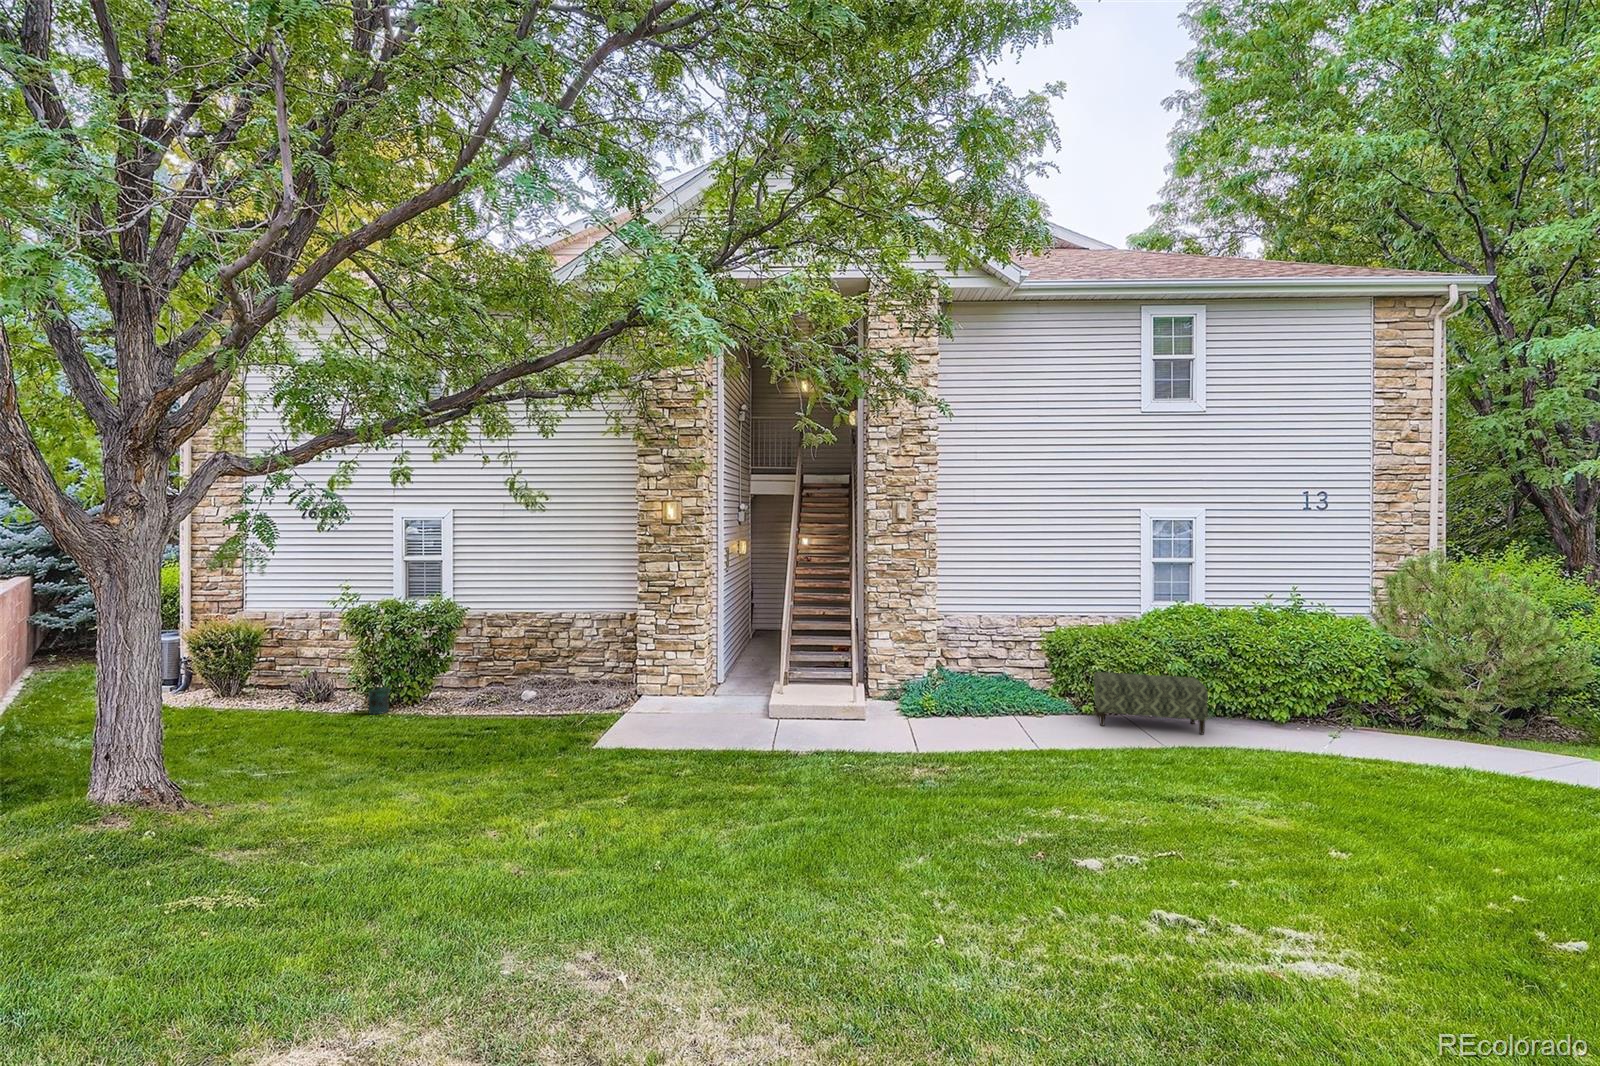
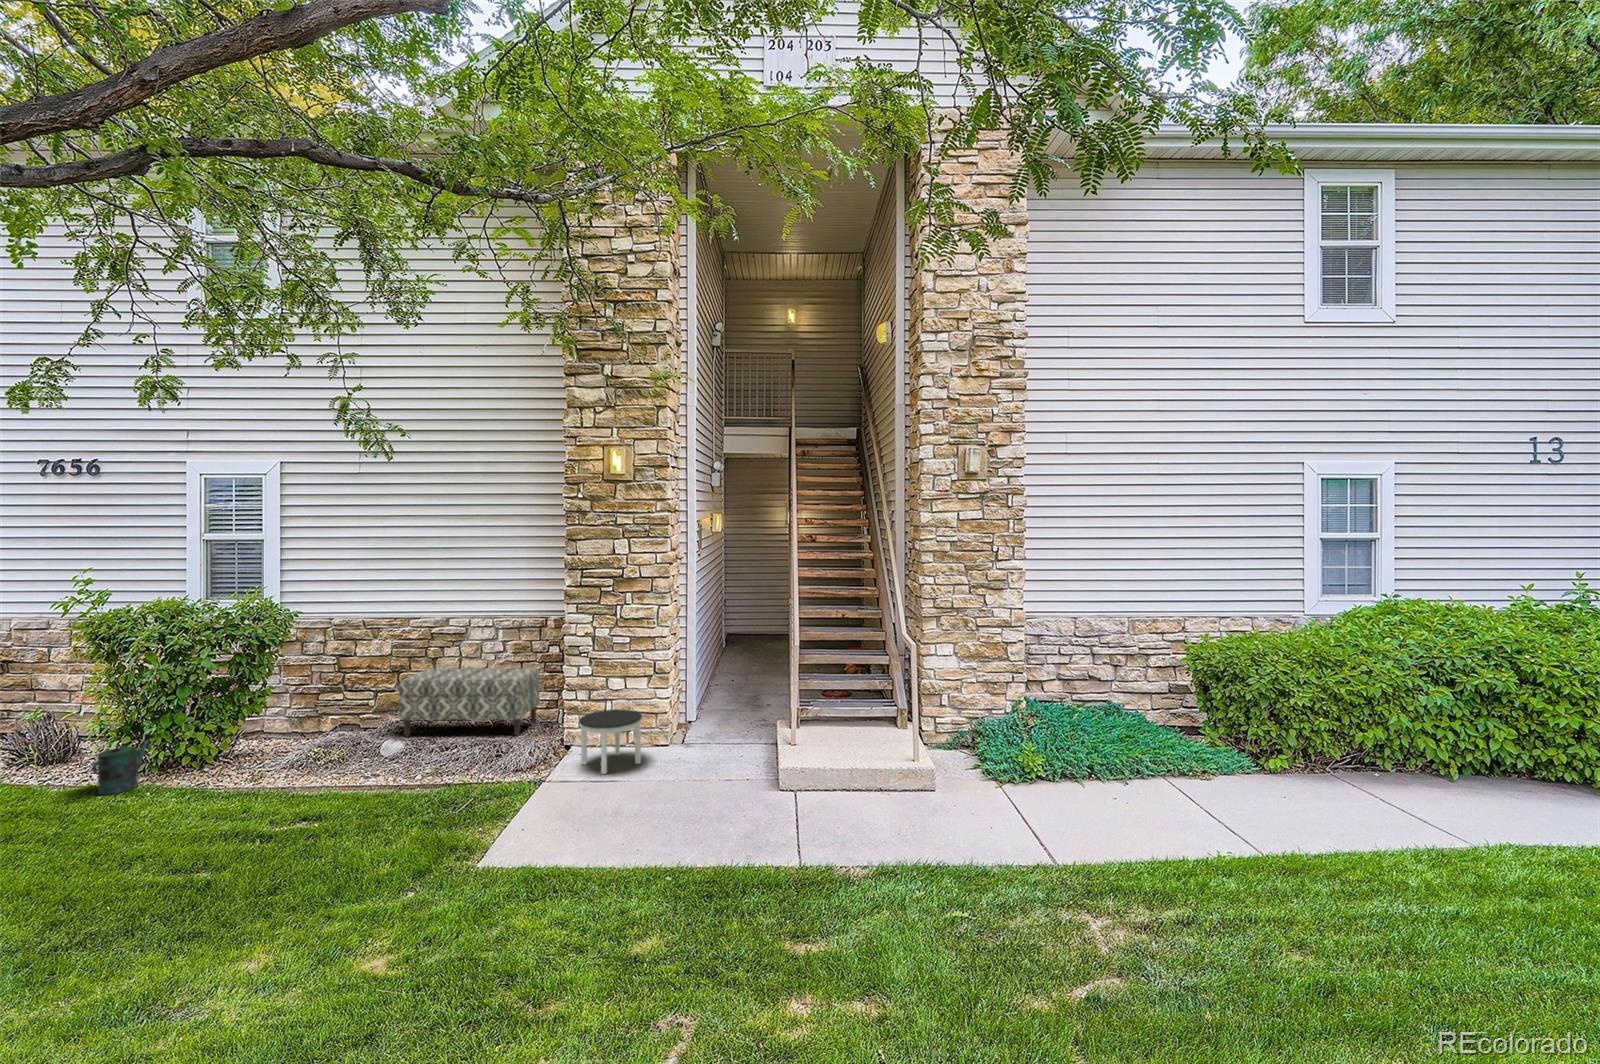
round table: none [648,671,687,709] -> present [579,709,642,774]
bench: present [1094,672,1208,734] -> present [399,668,540,737]

